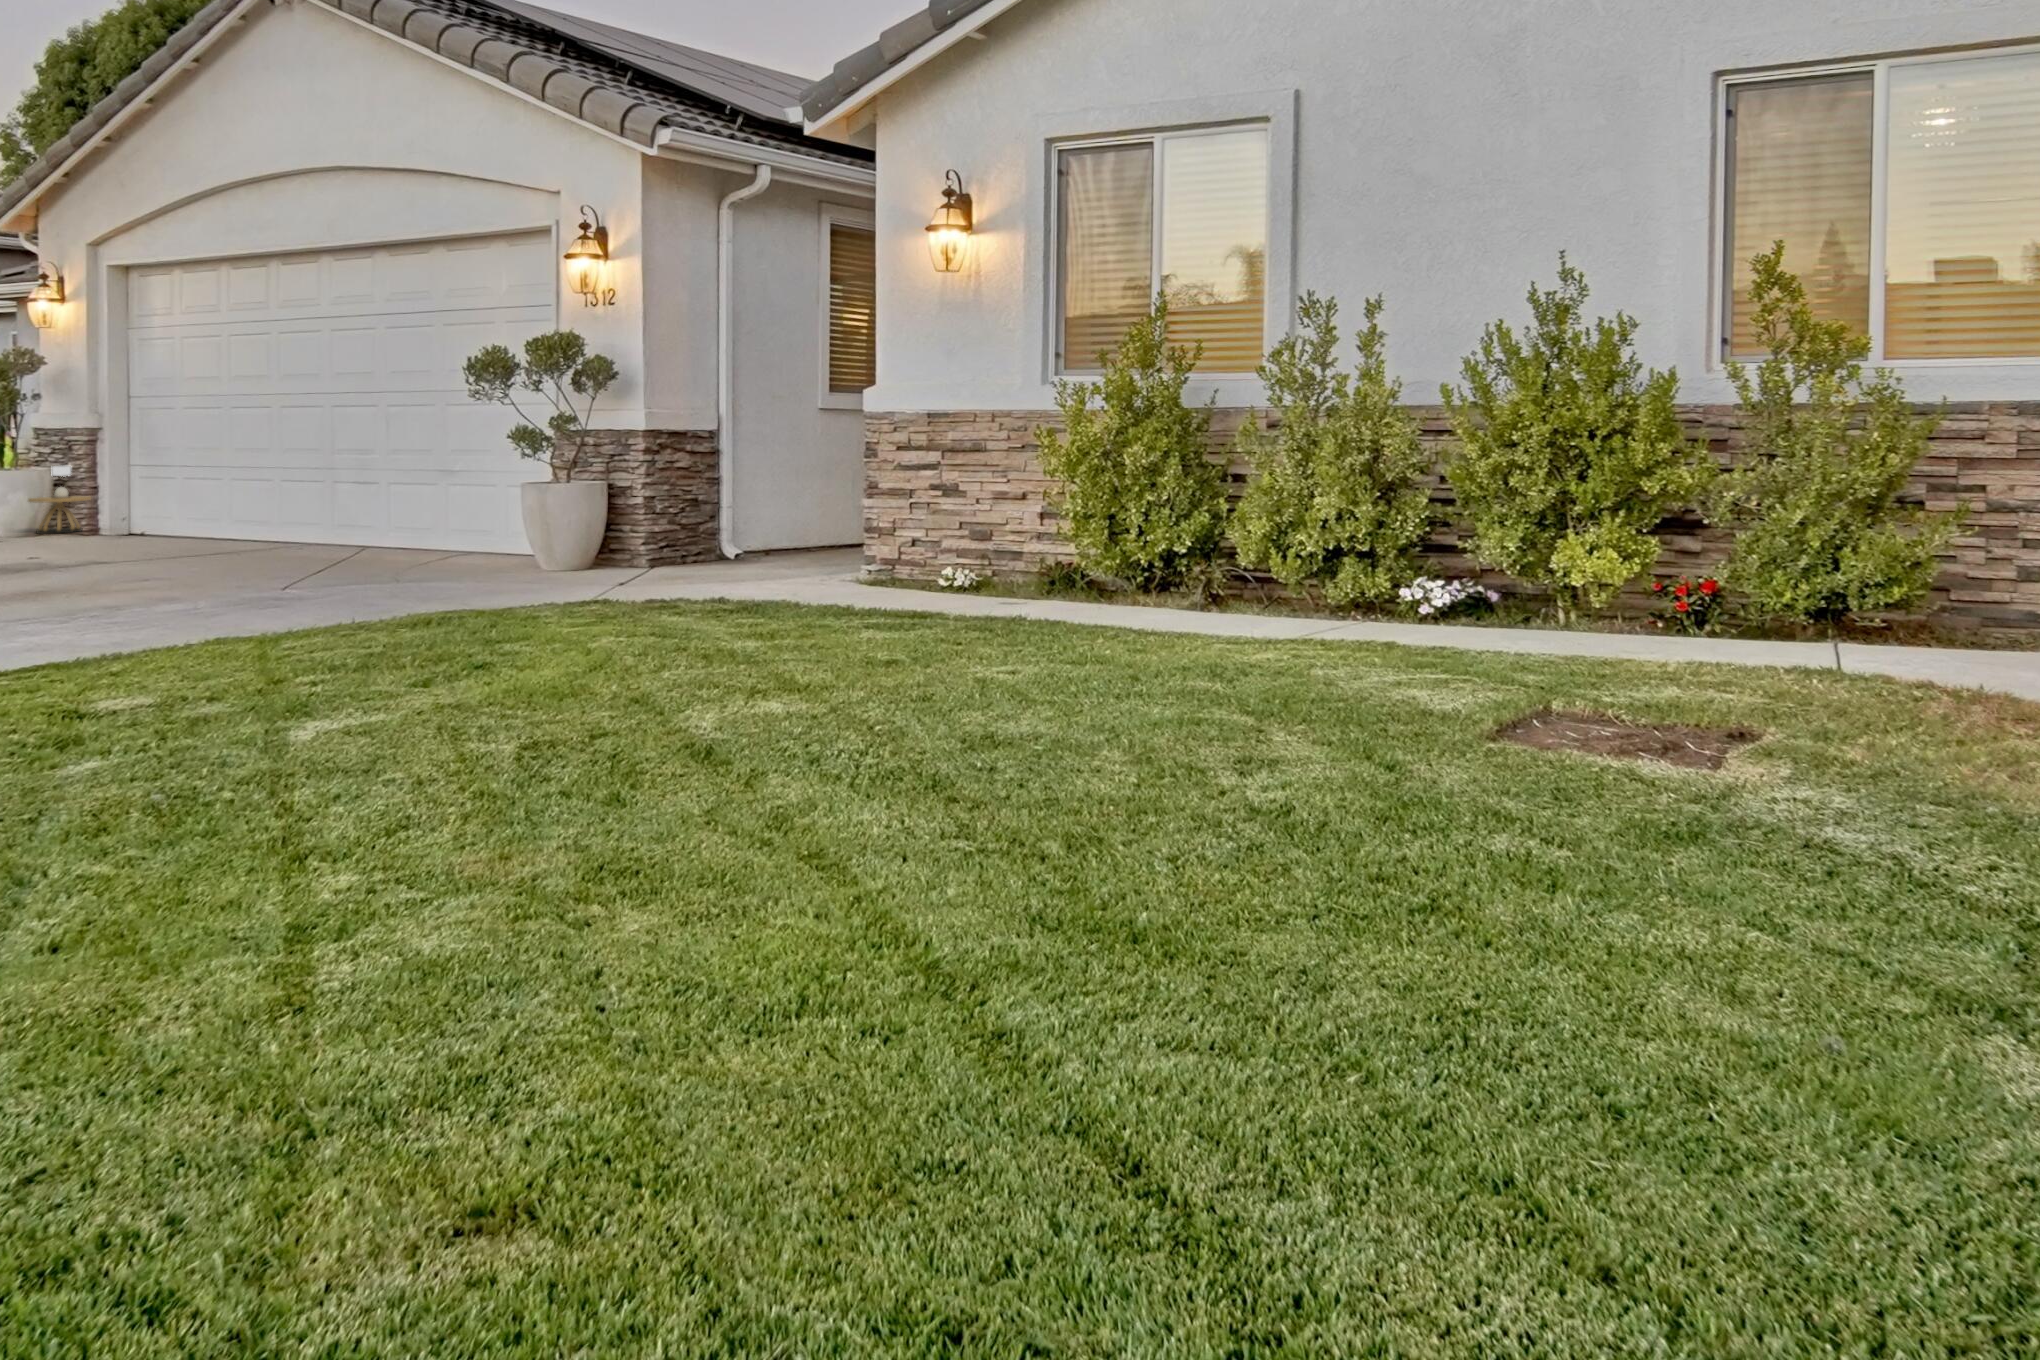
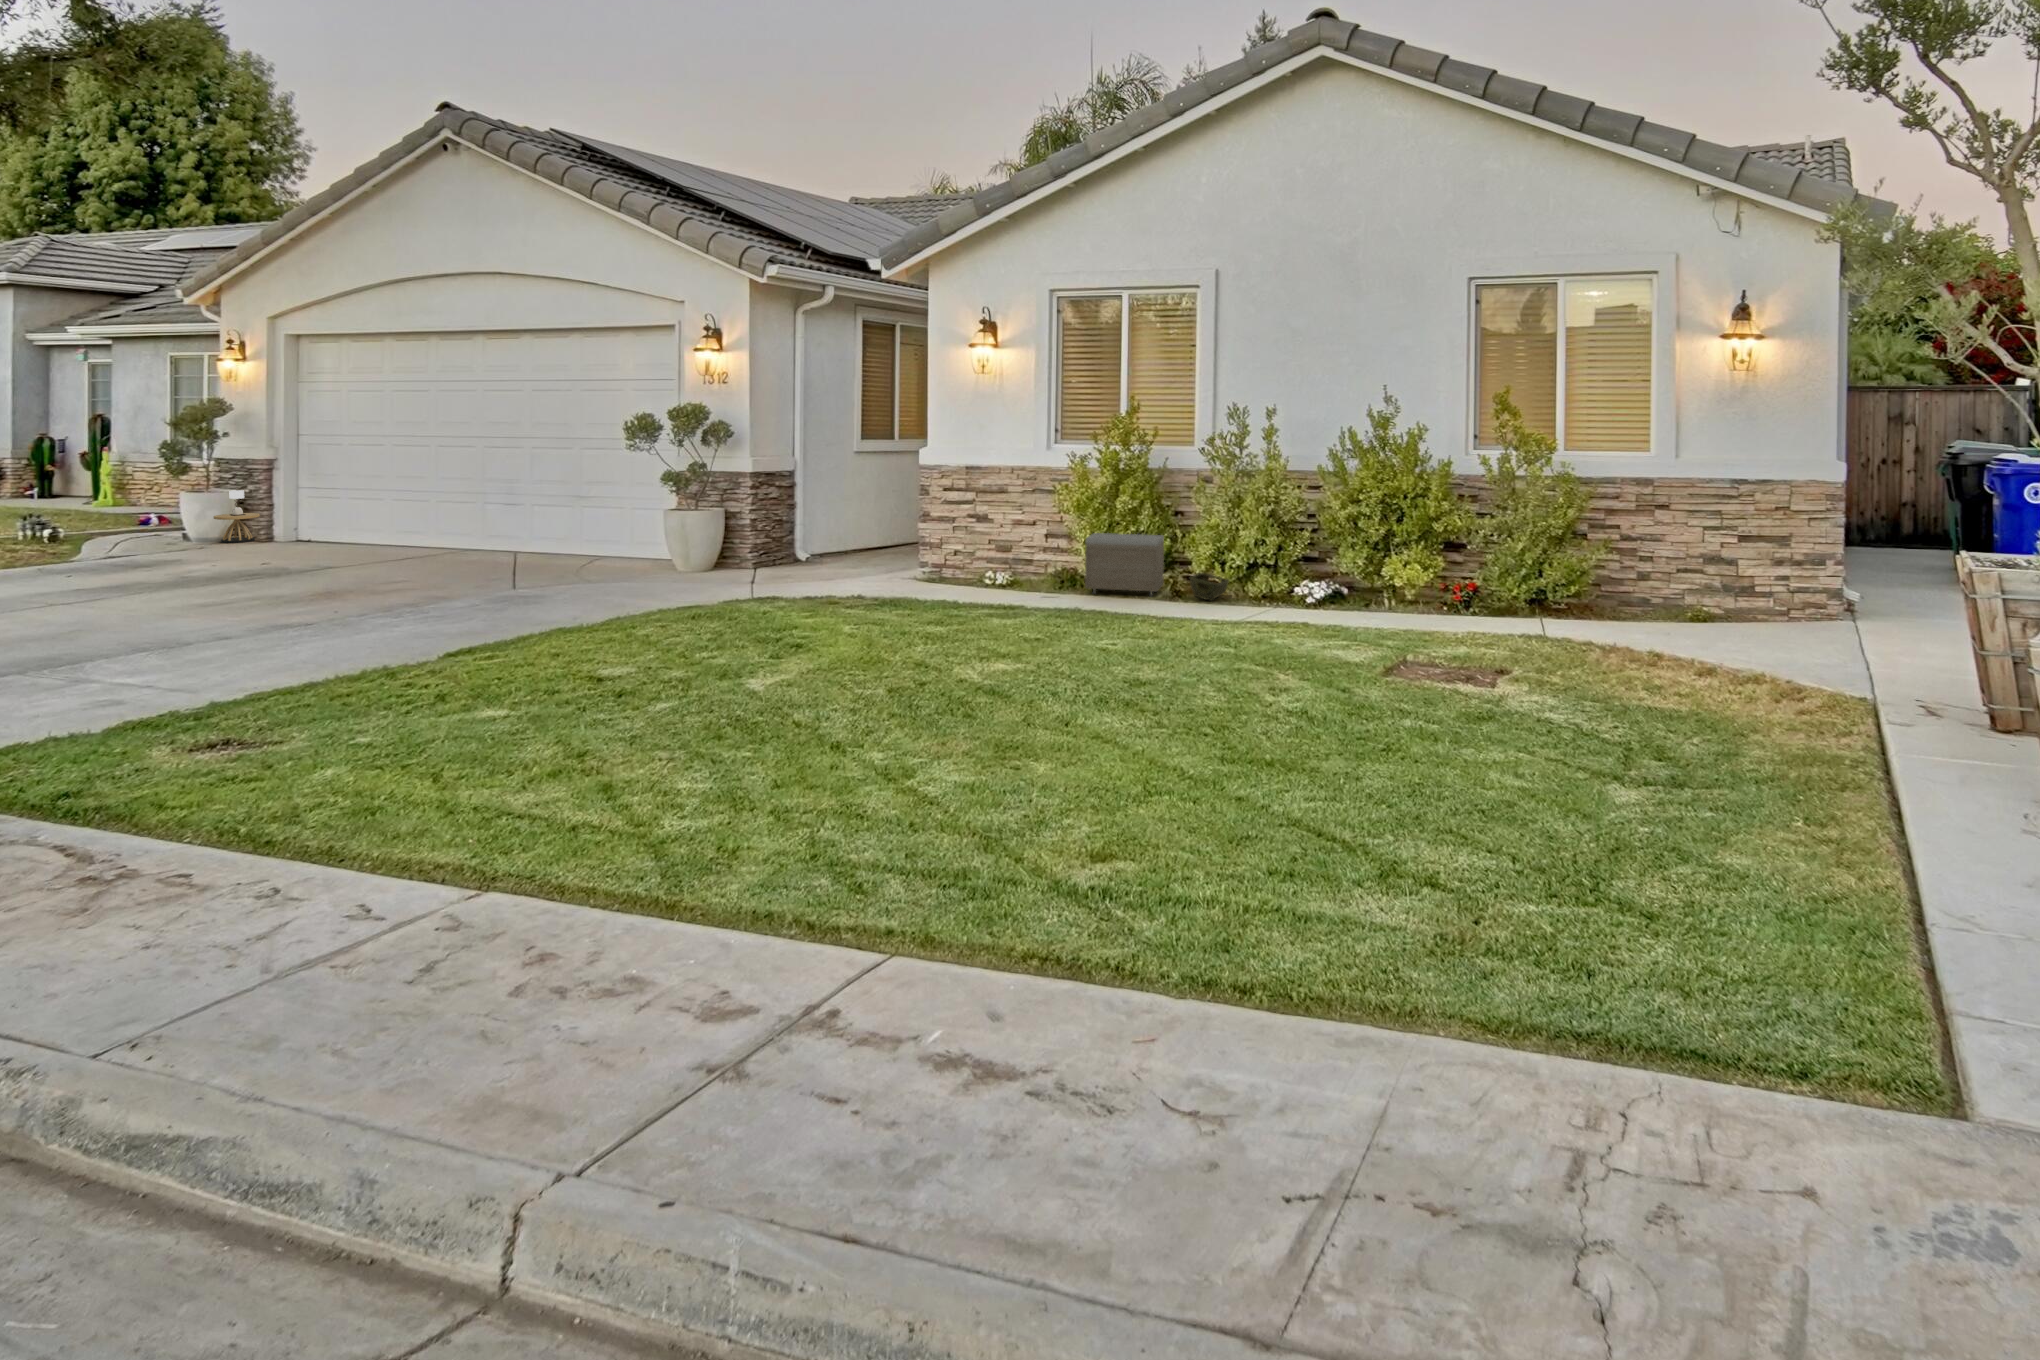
storage bench: none [1070,505,1202,605] -> present [1085,533,1164,596]
woven basket: none [1228,568,1301,612] -> present [1190,573,1229,600]

